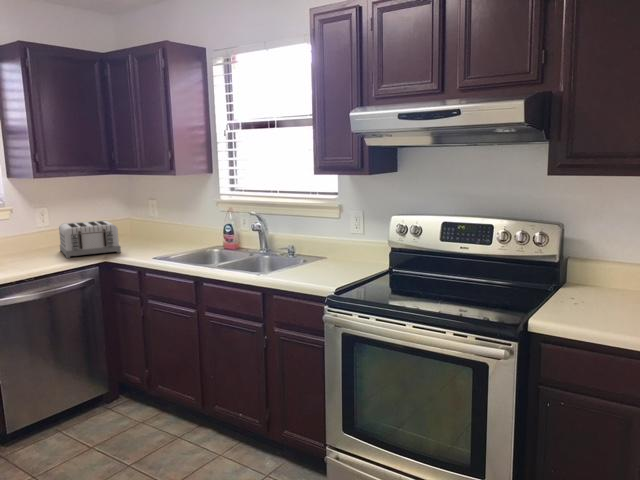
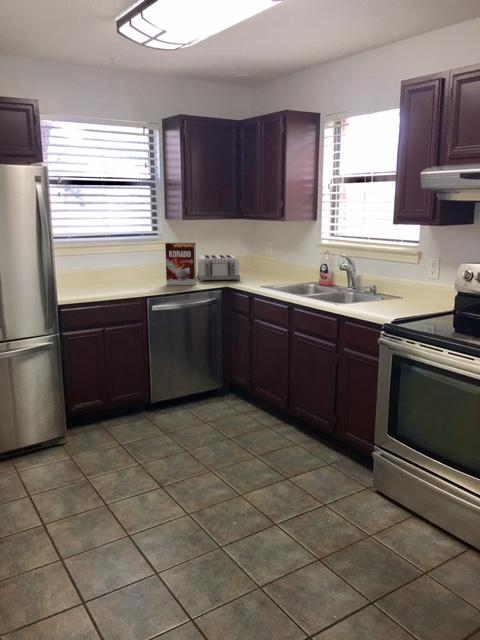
cereal box: none [12,209,62,267] -> present [165,243,196,285]

